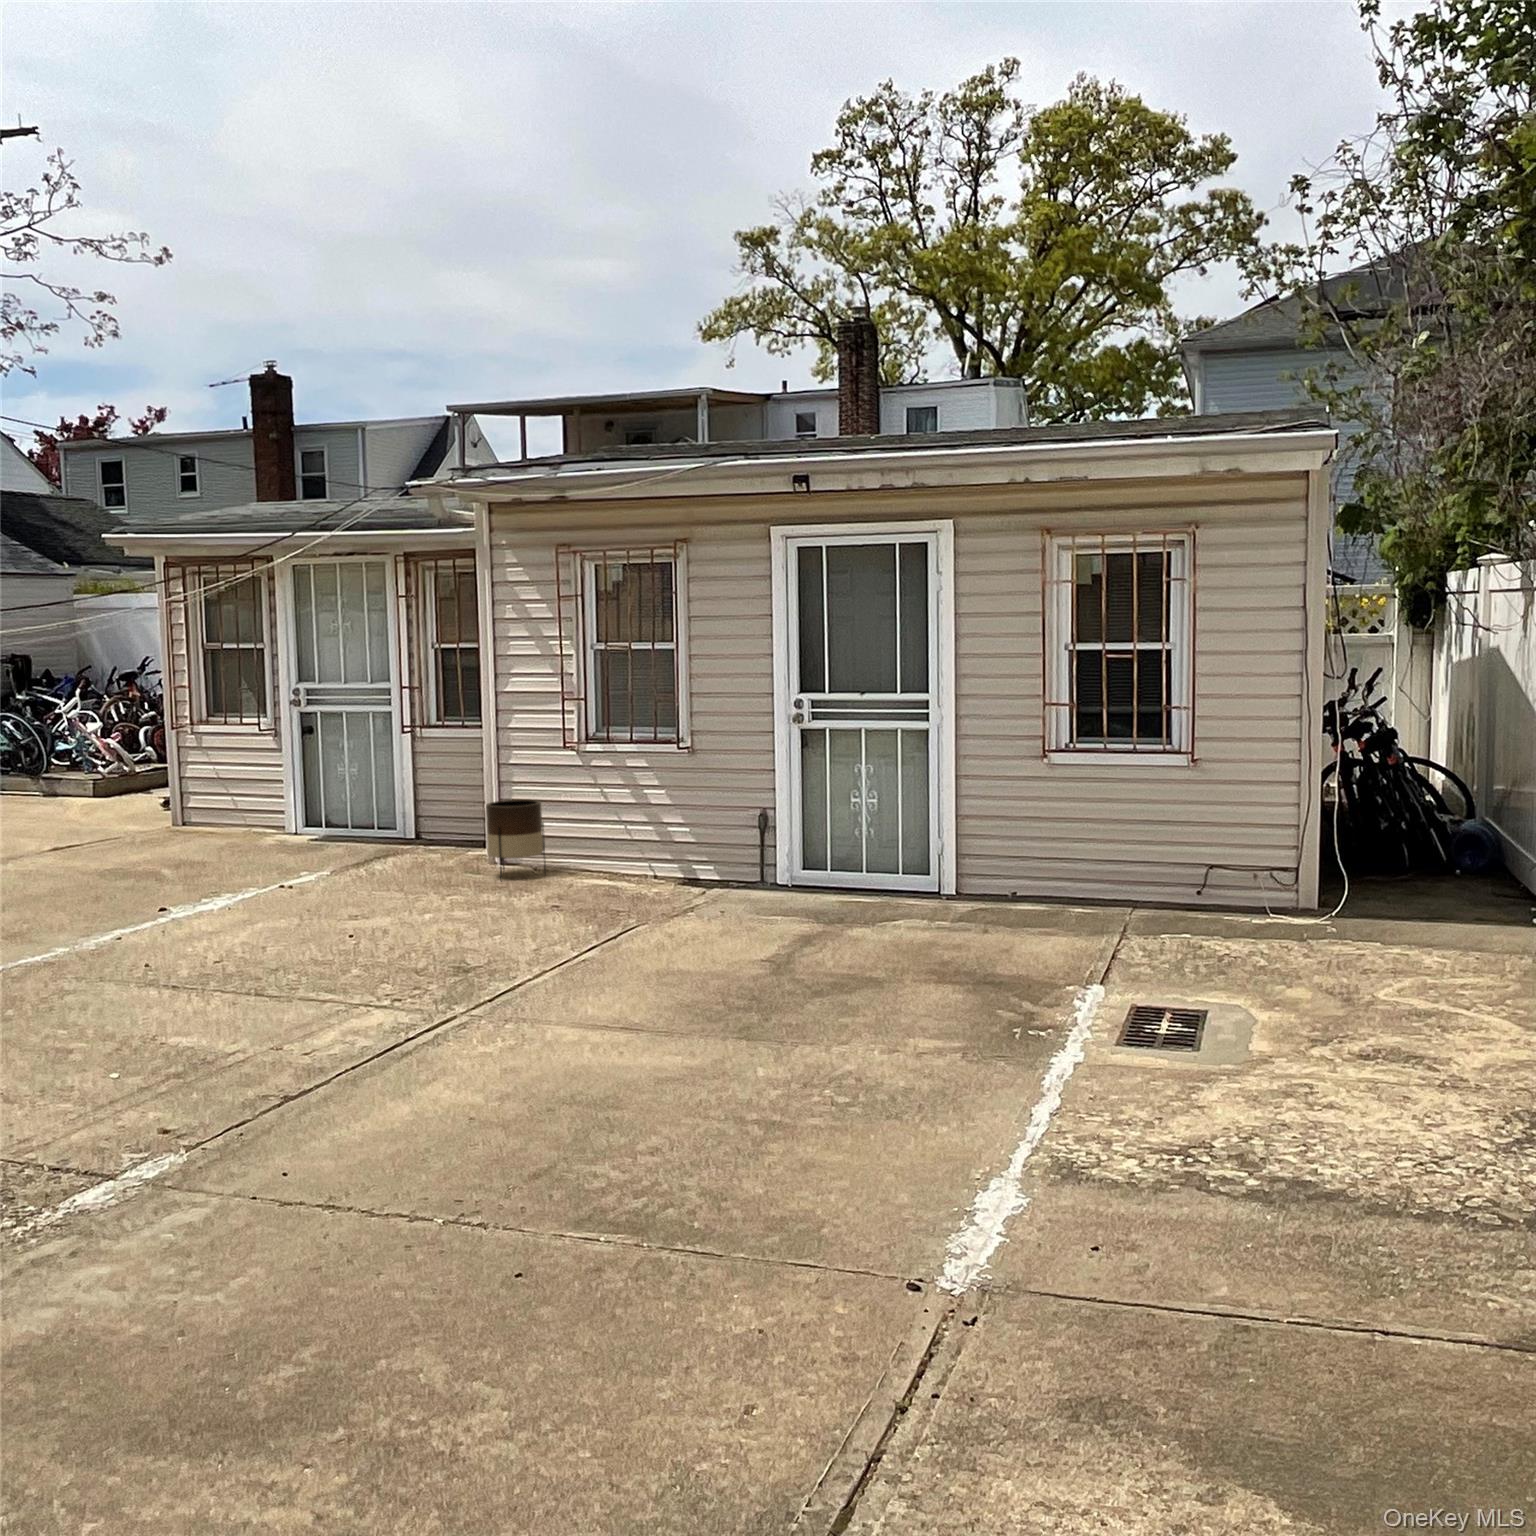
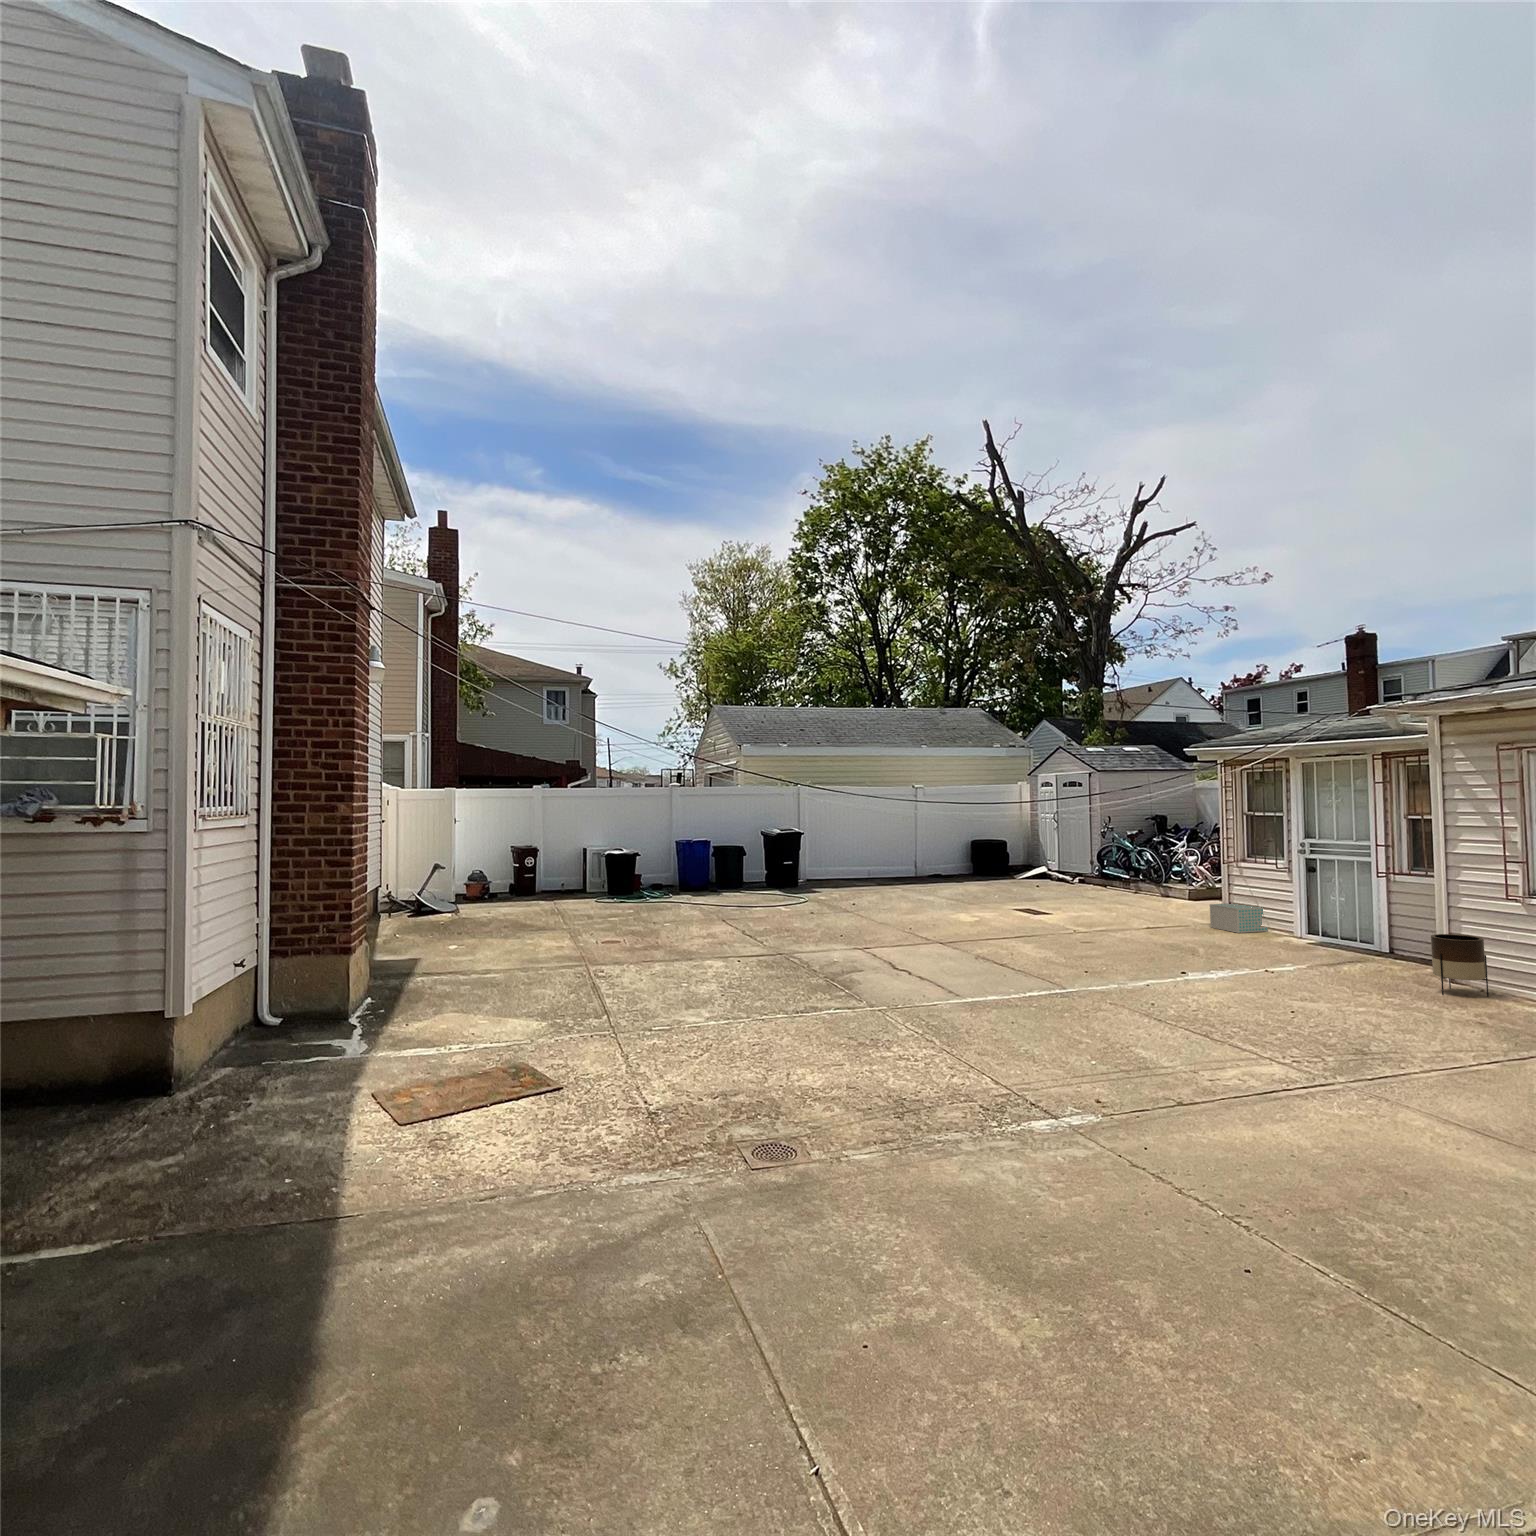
storage box: none [154,792,245,839] -> present [1210,903,1268,933]

